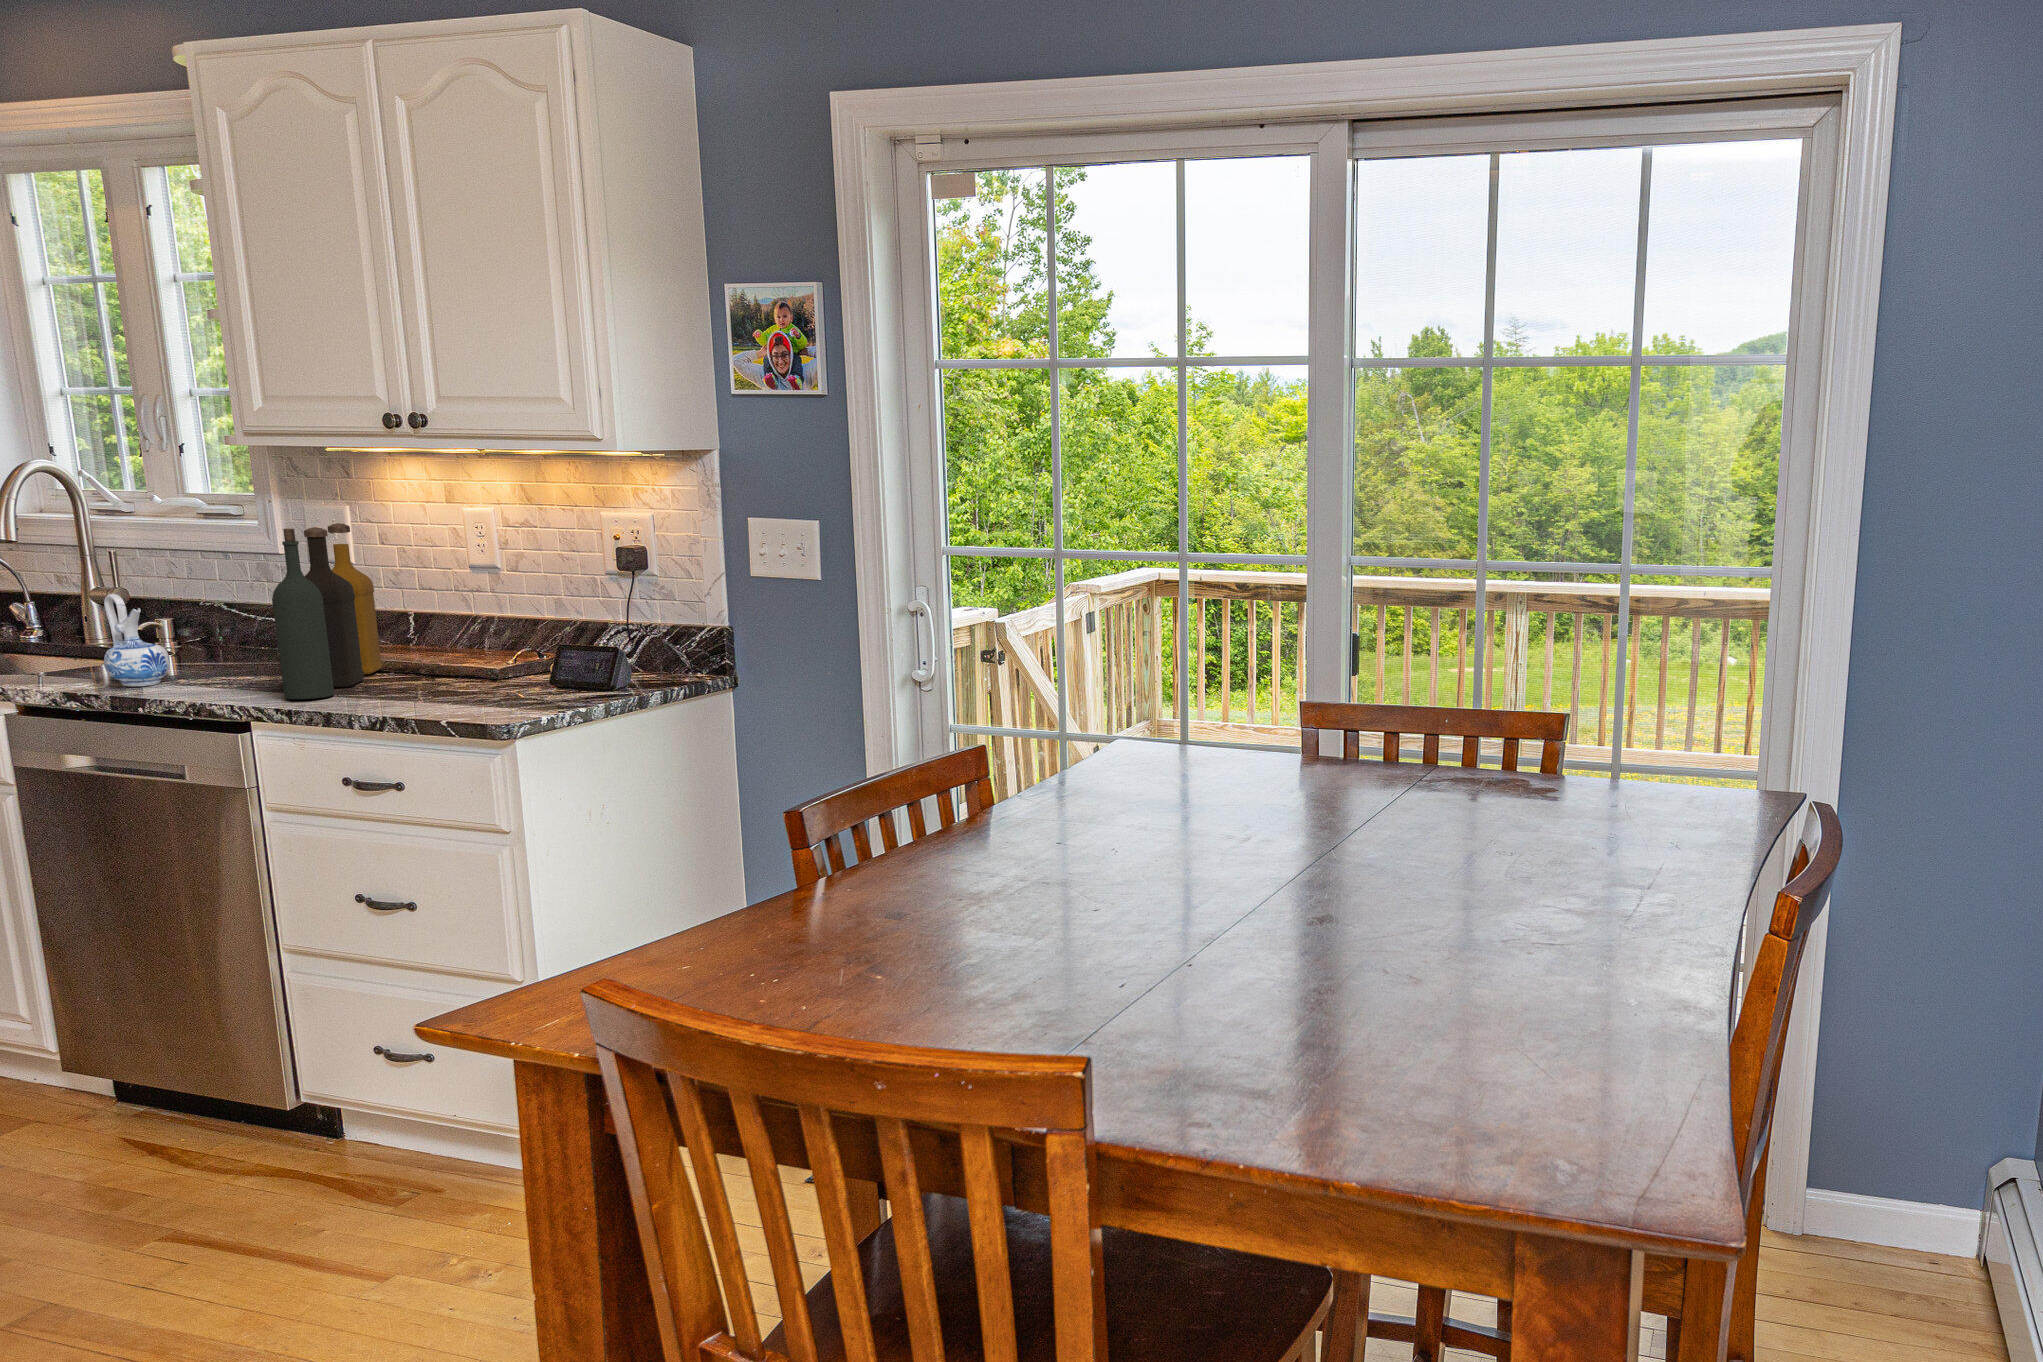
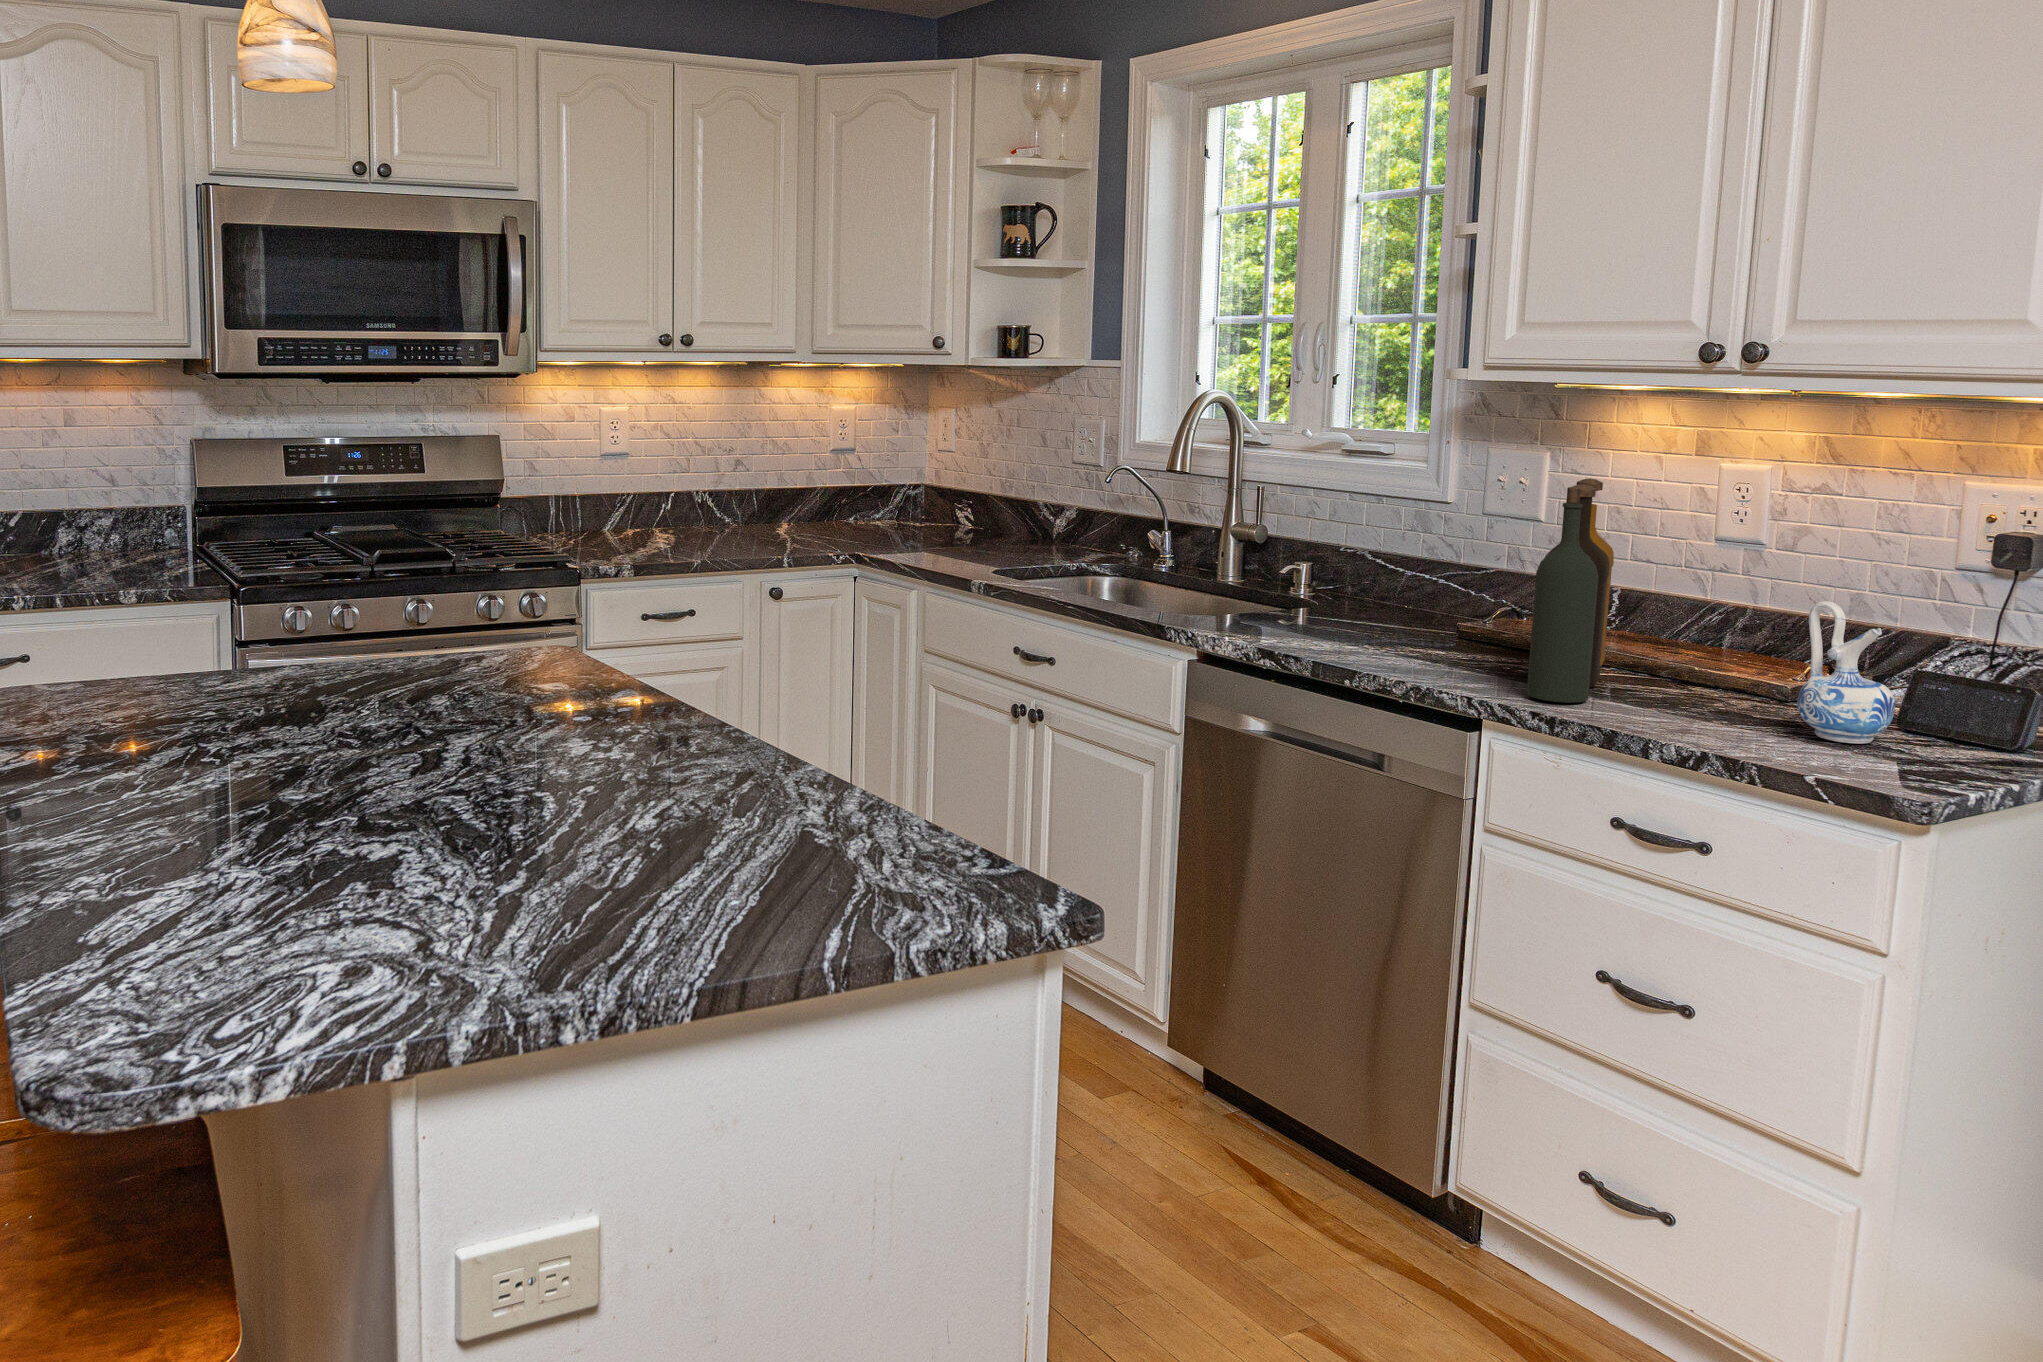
ceramic pitcher: present [104,594,170,686] -> present [1798,601,1895,744]

